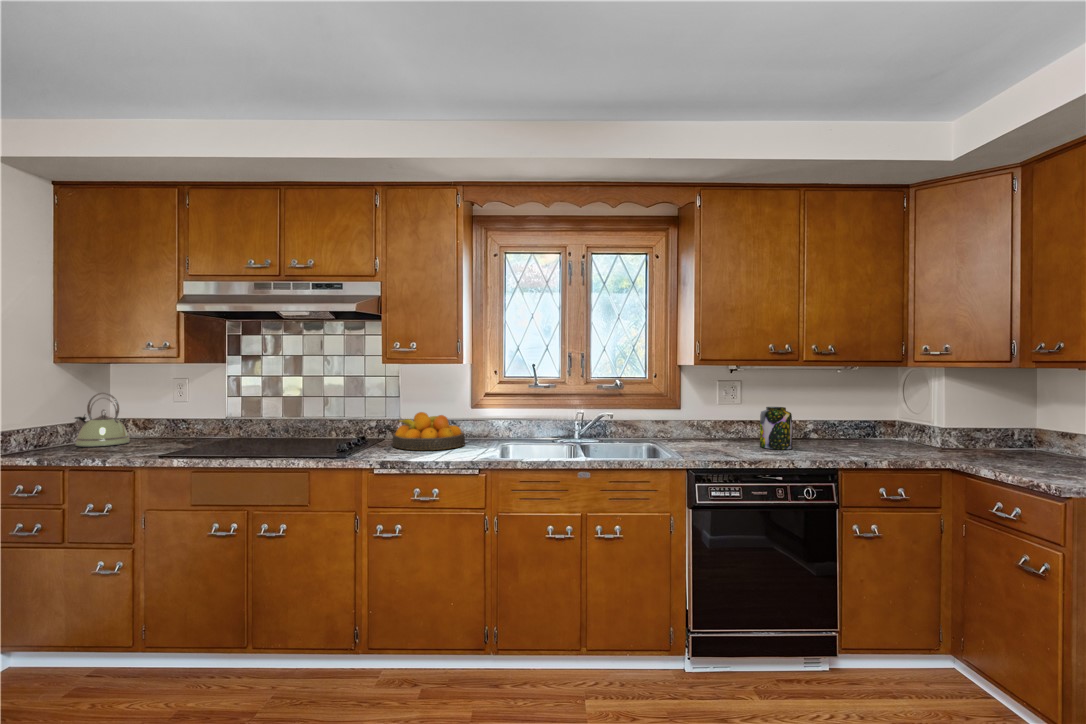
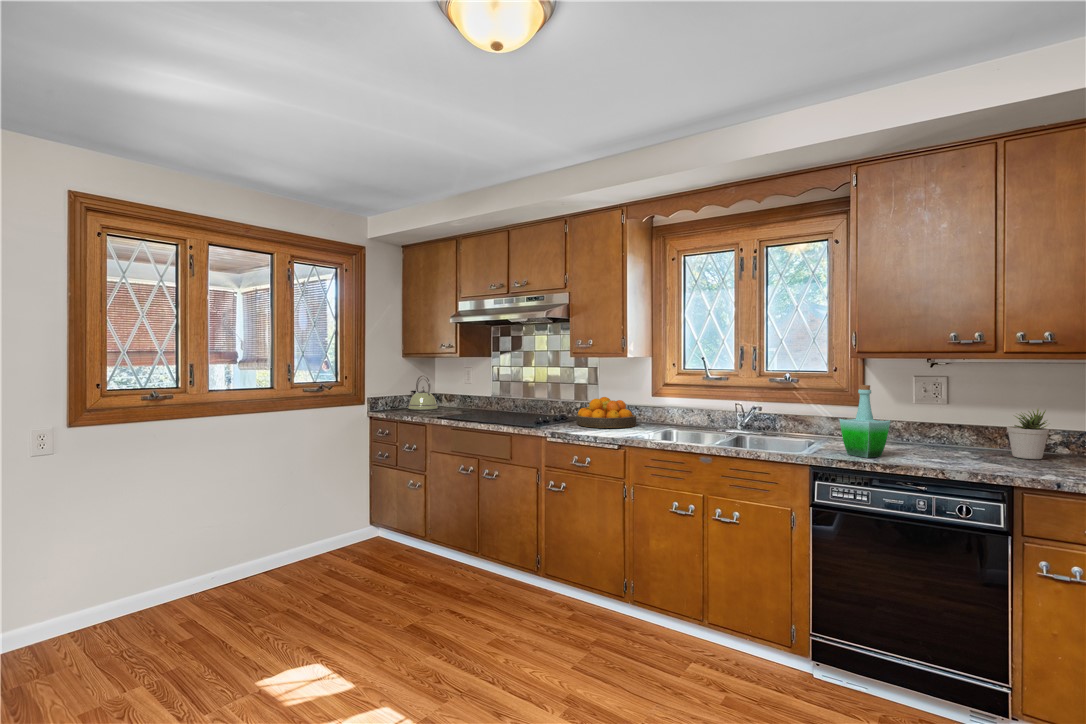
bottle: none [707,391,742,457] -> present [839,385,890,458]
potted plant: none [795,404,824,445] -> present [1007,409,1049,459]
jar: present [760,407,792,449] -> none [941,407,984,459]

